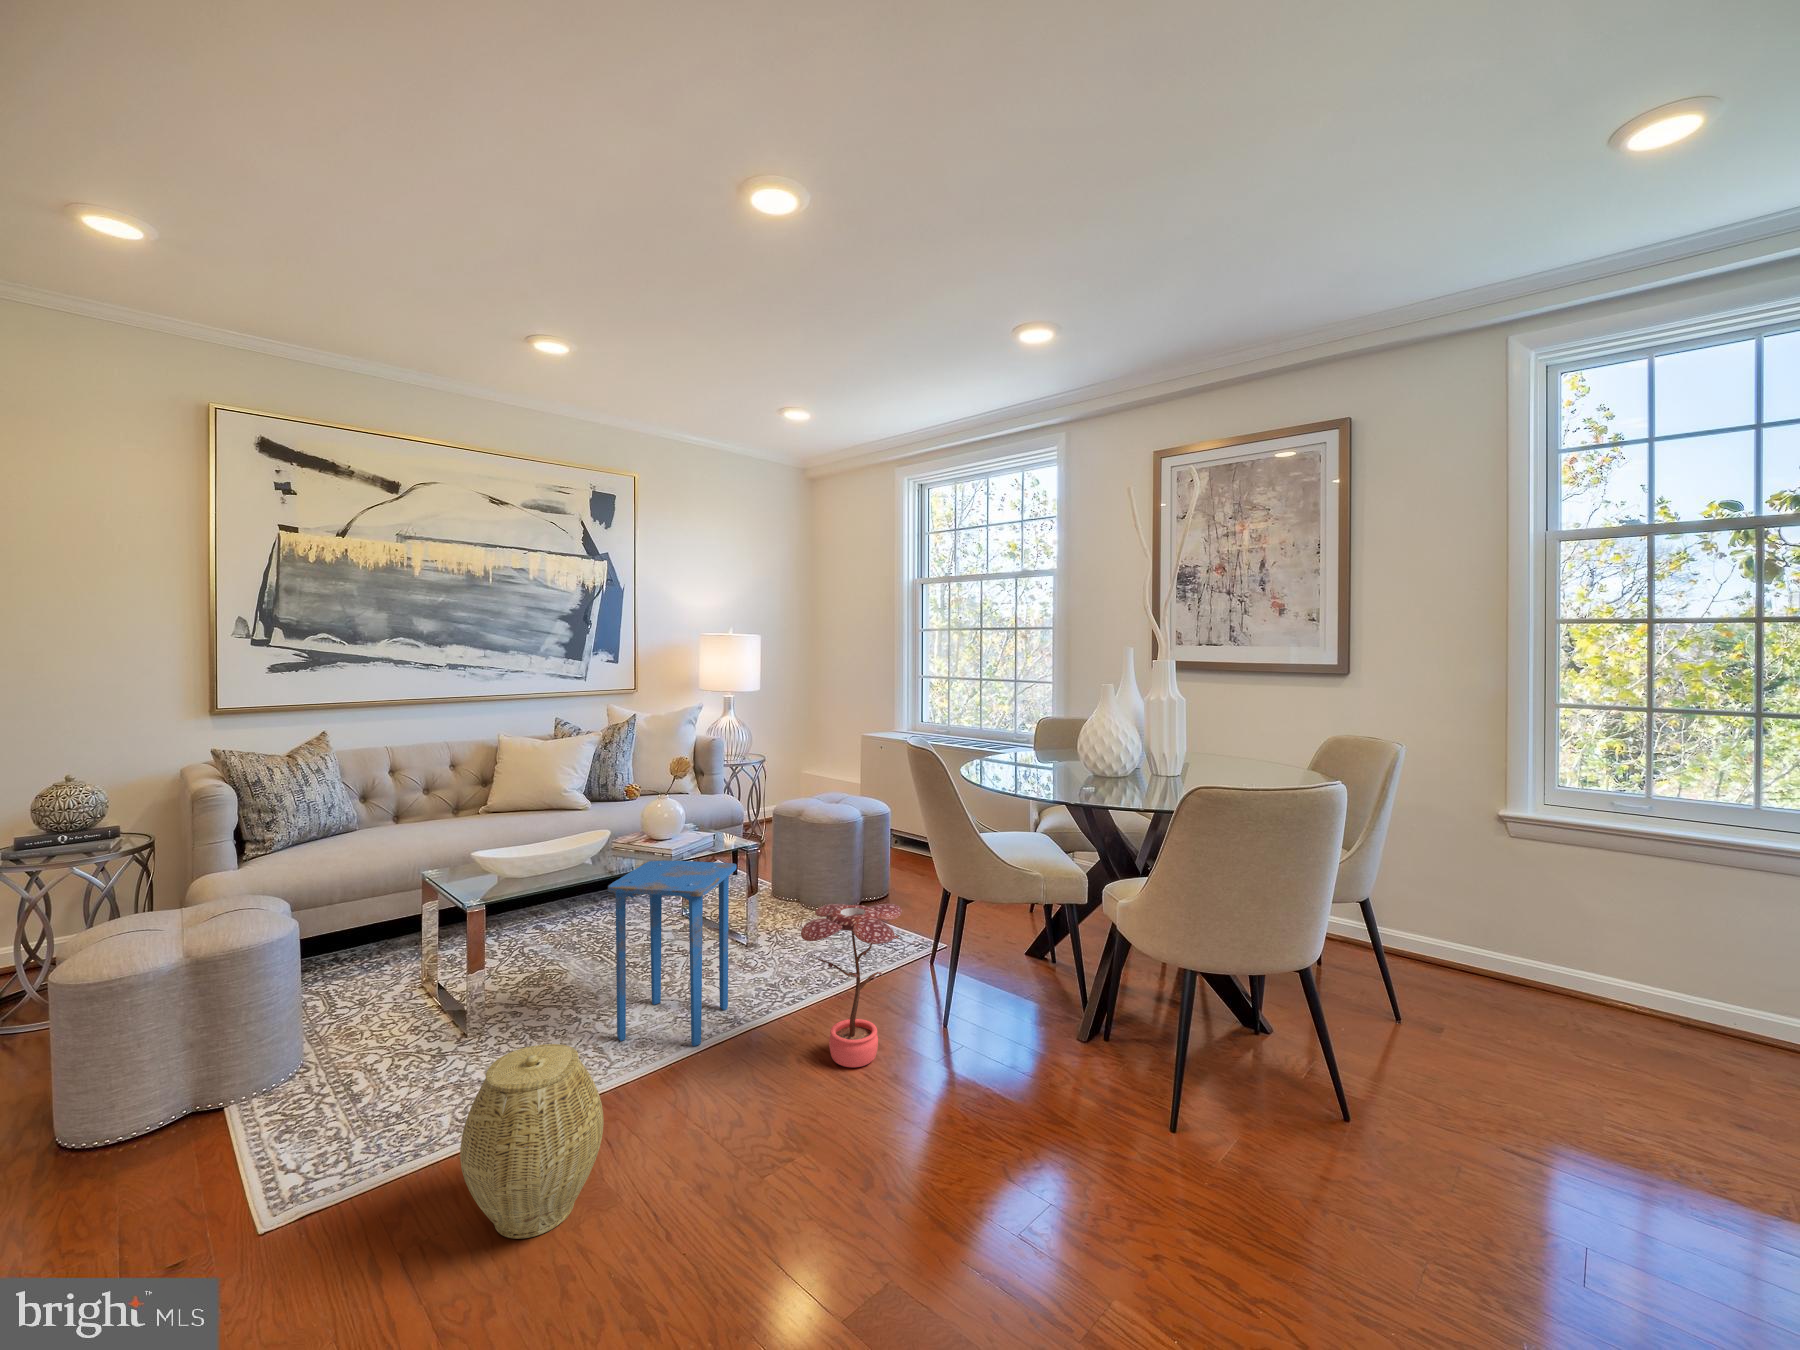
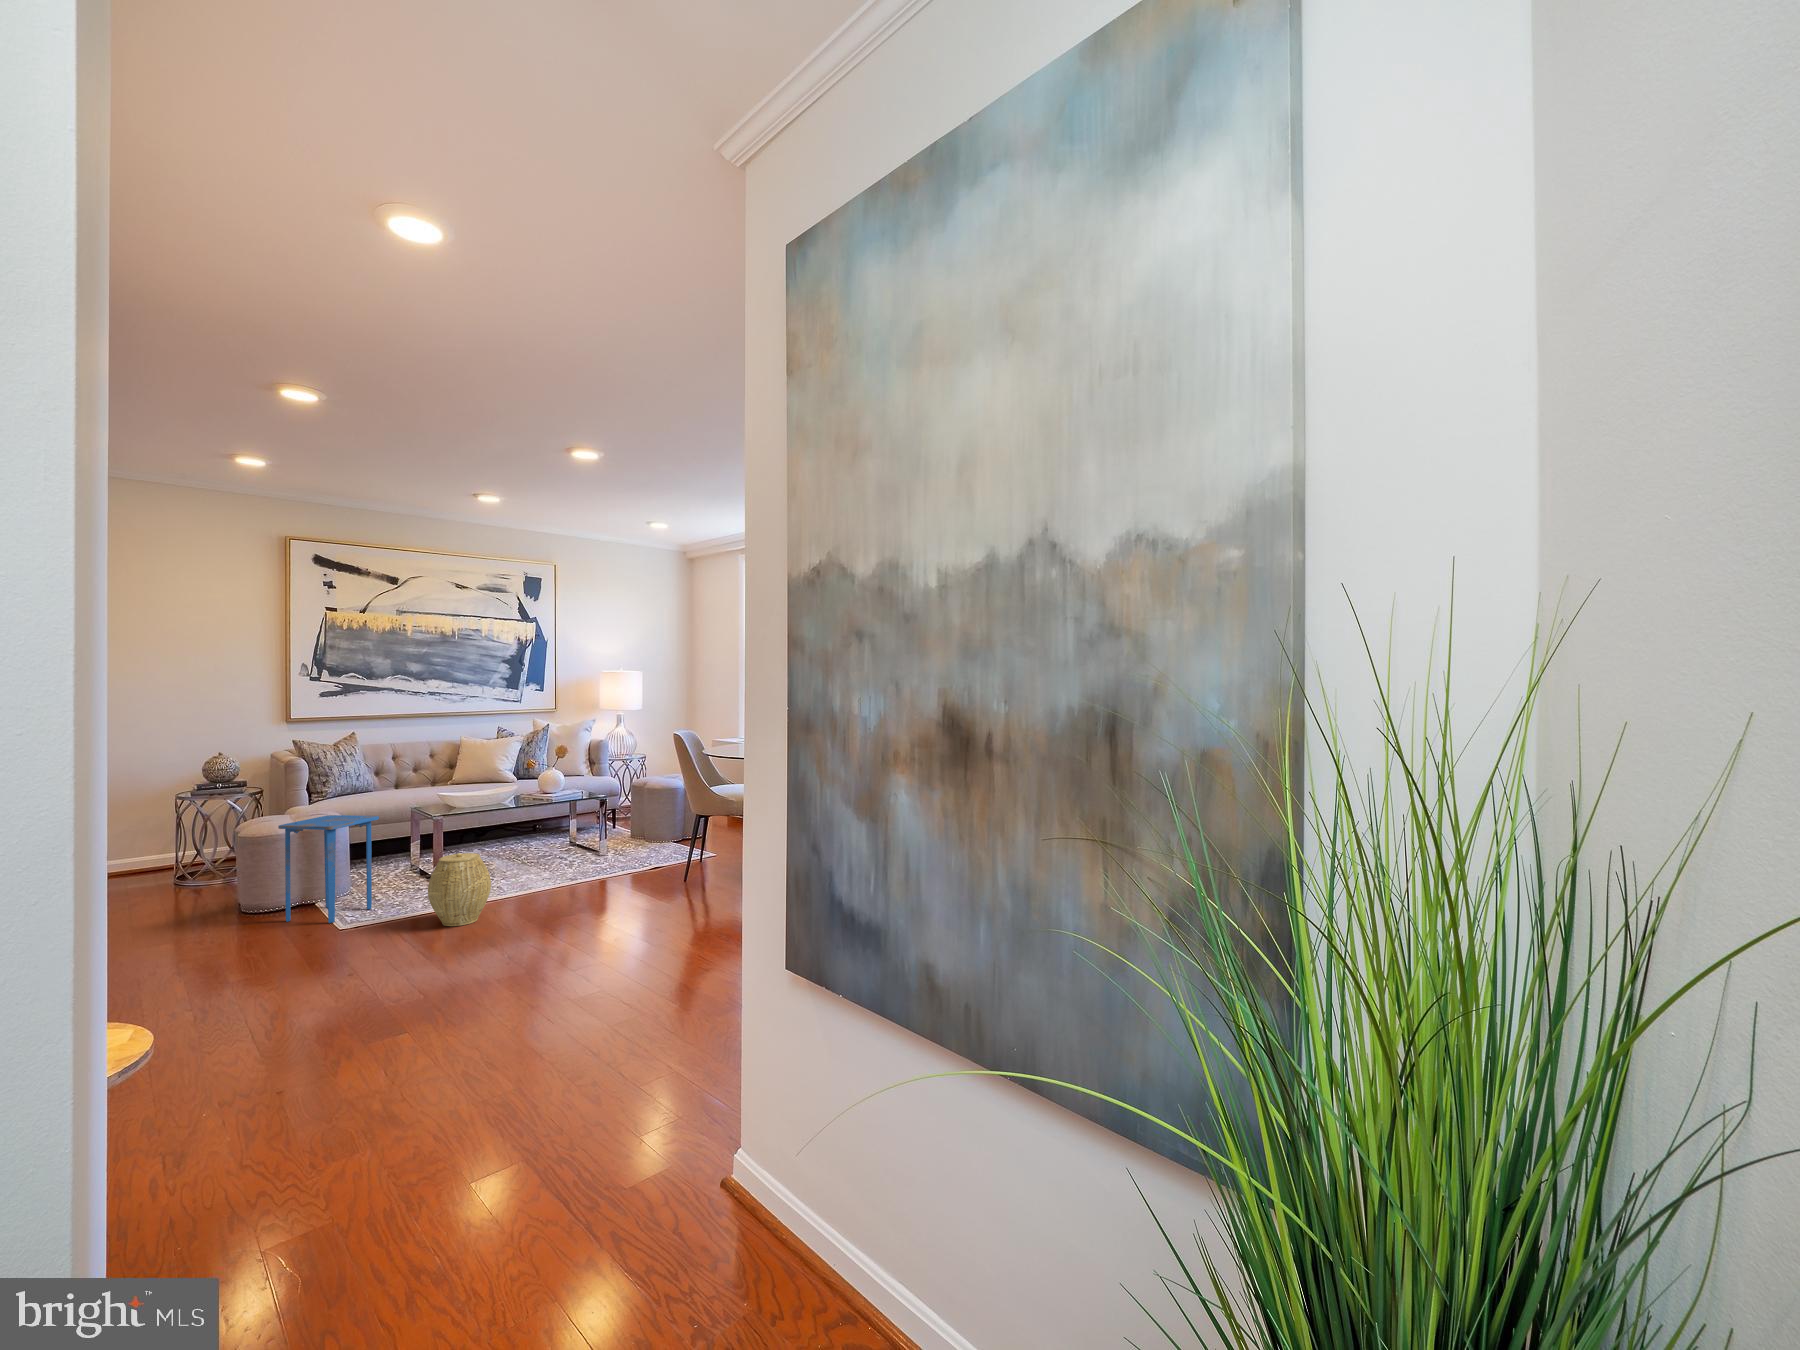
side table: present [608,860,737,1046] -> present [278,815,379,923]
potted plant: present [801,904,902,1067] -> none [601,810,661,890]

